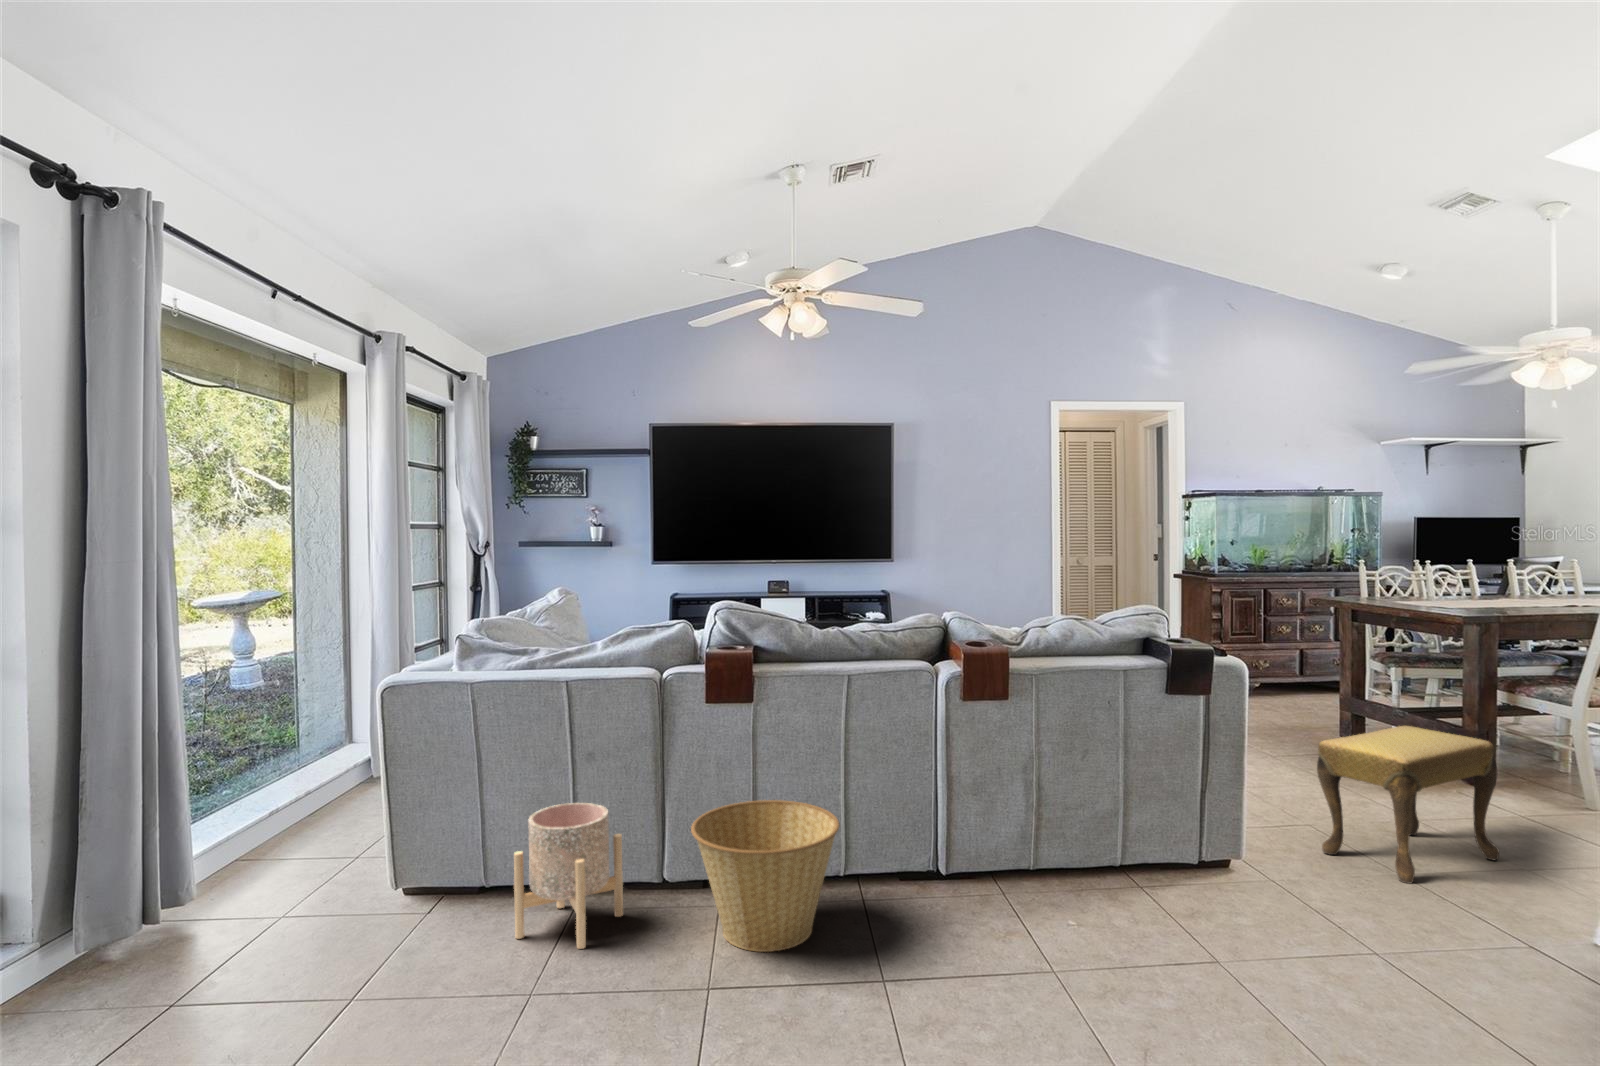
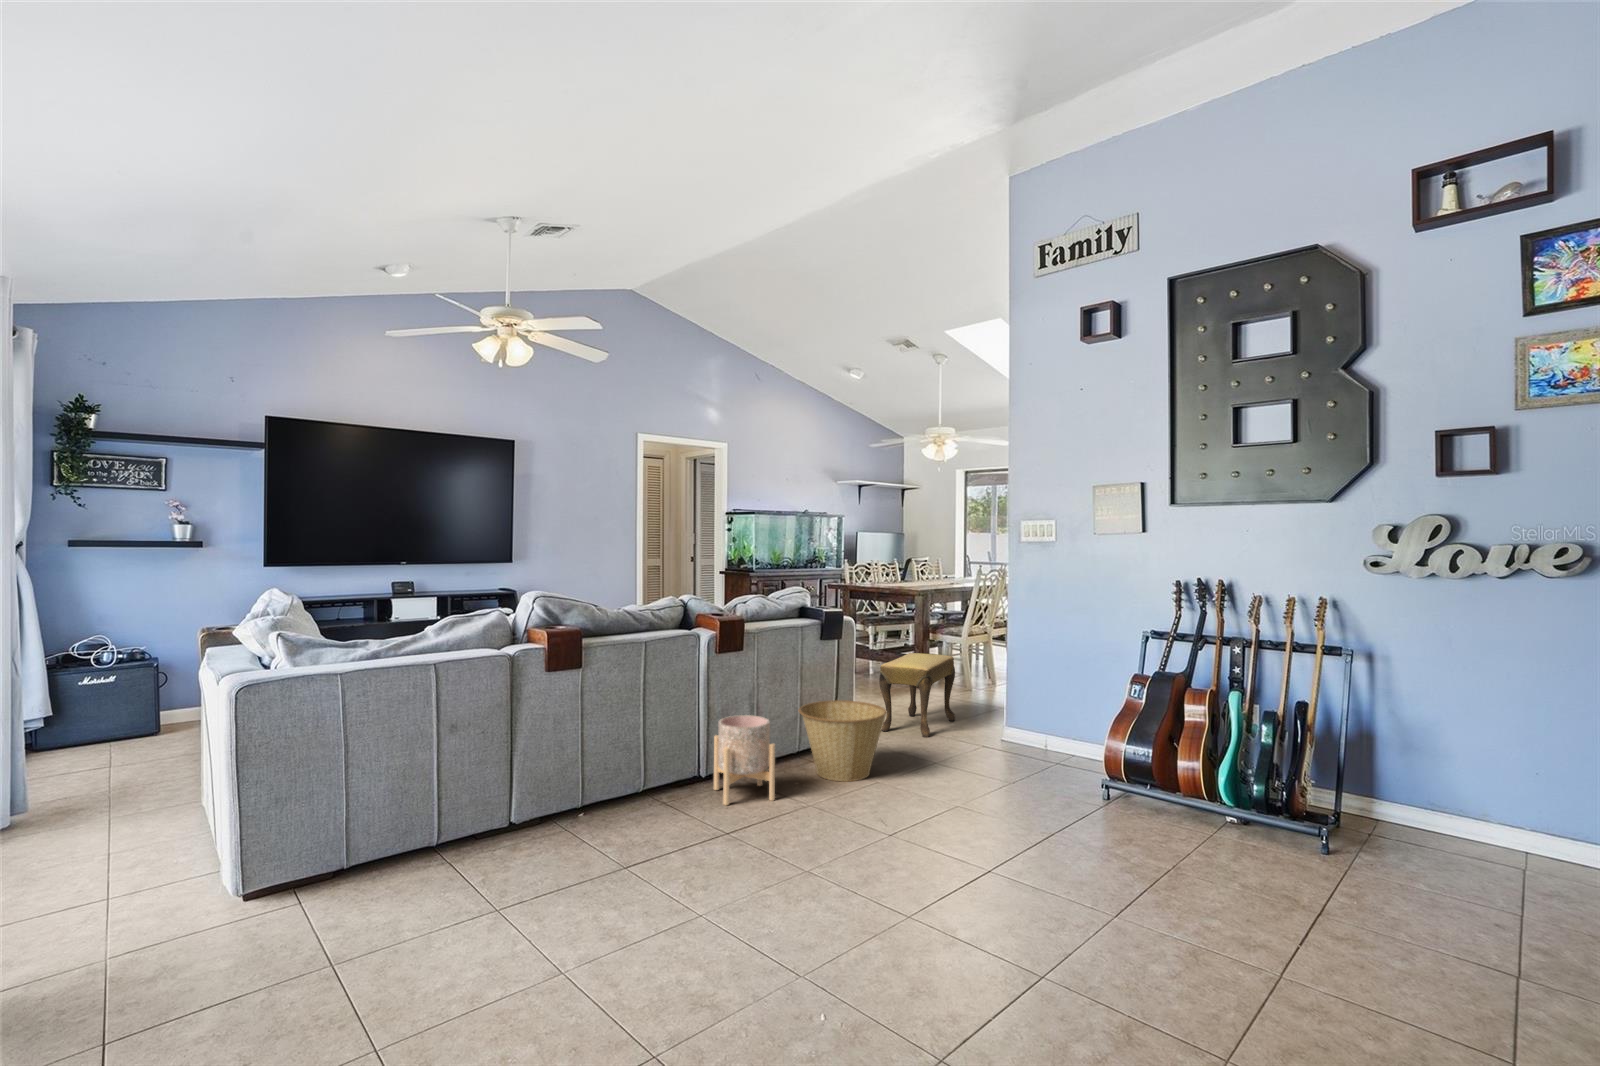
basket: present [691,800,840,952] -> present [799,700,887,781]
planter: present [514,803,623,949] -> present [714,715,775,806]

